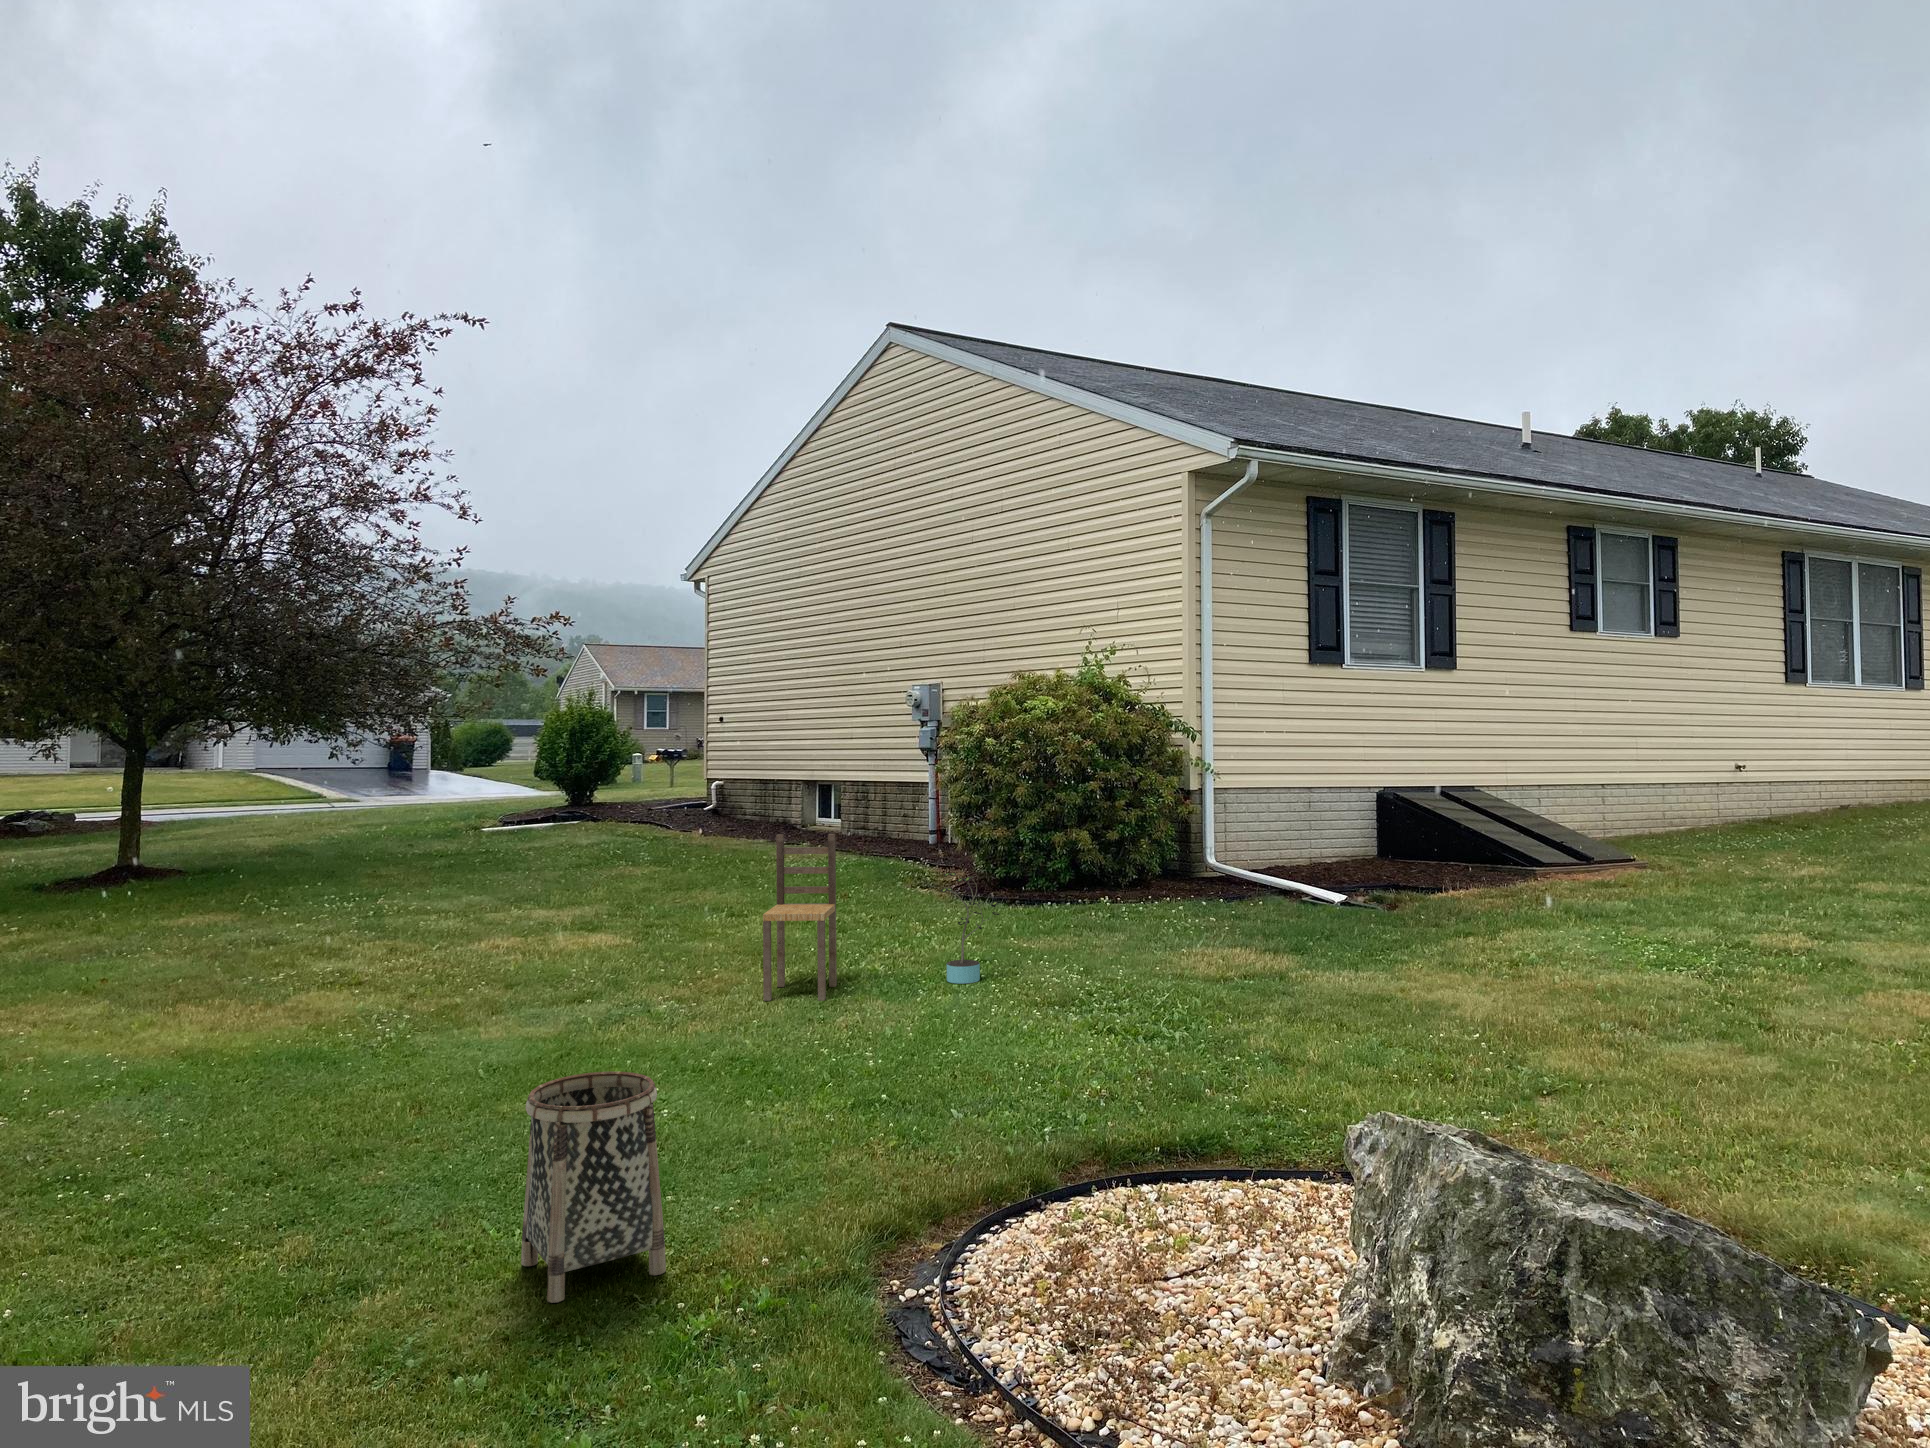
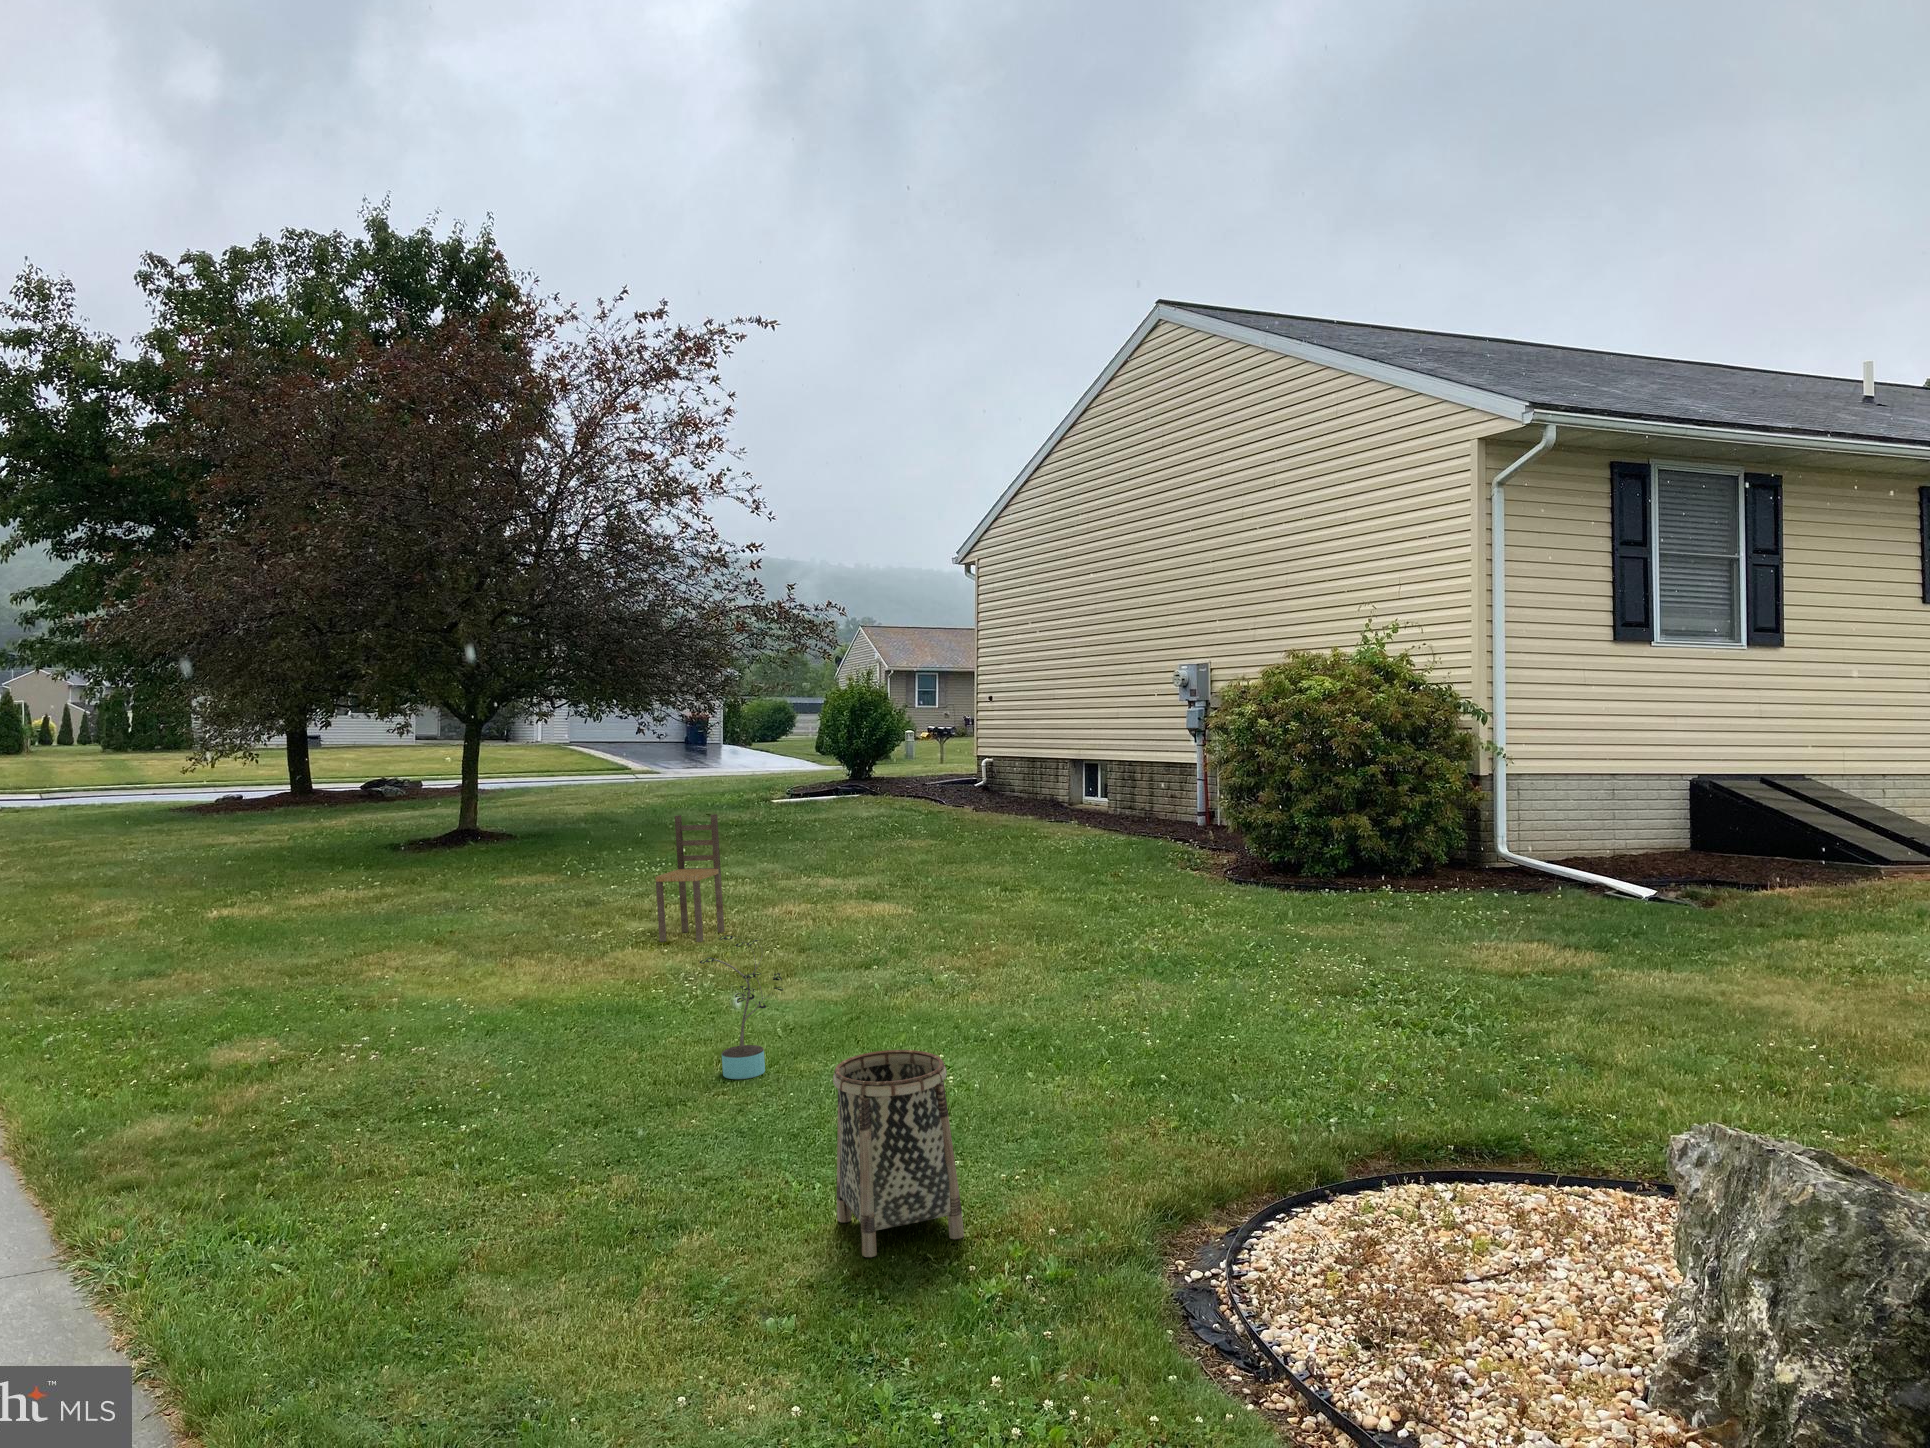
chair: present [763,834,837,1001] -> present [655,814,724,942]
potted plant: present [940,873,999,984] -> present [700,935,783,1079]

